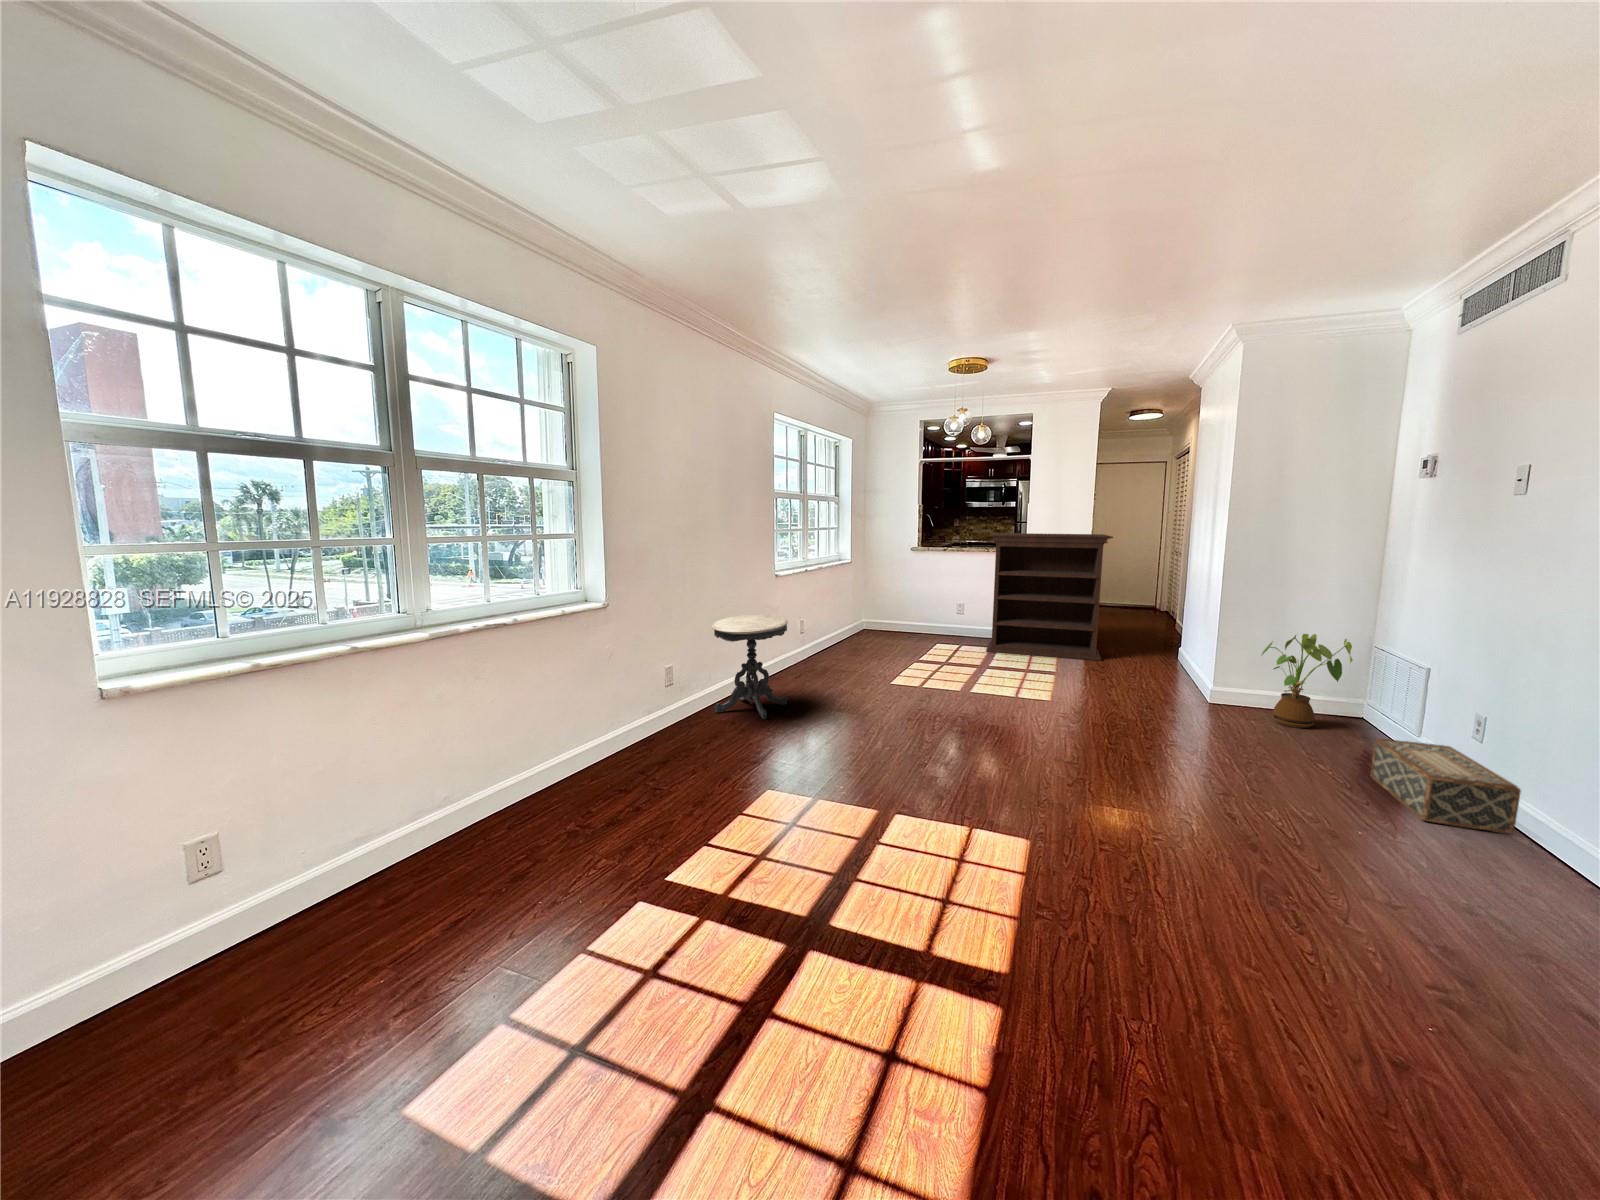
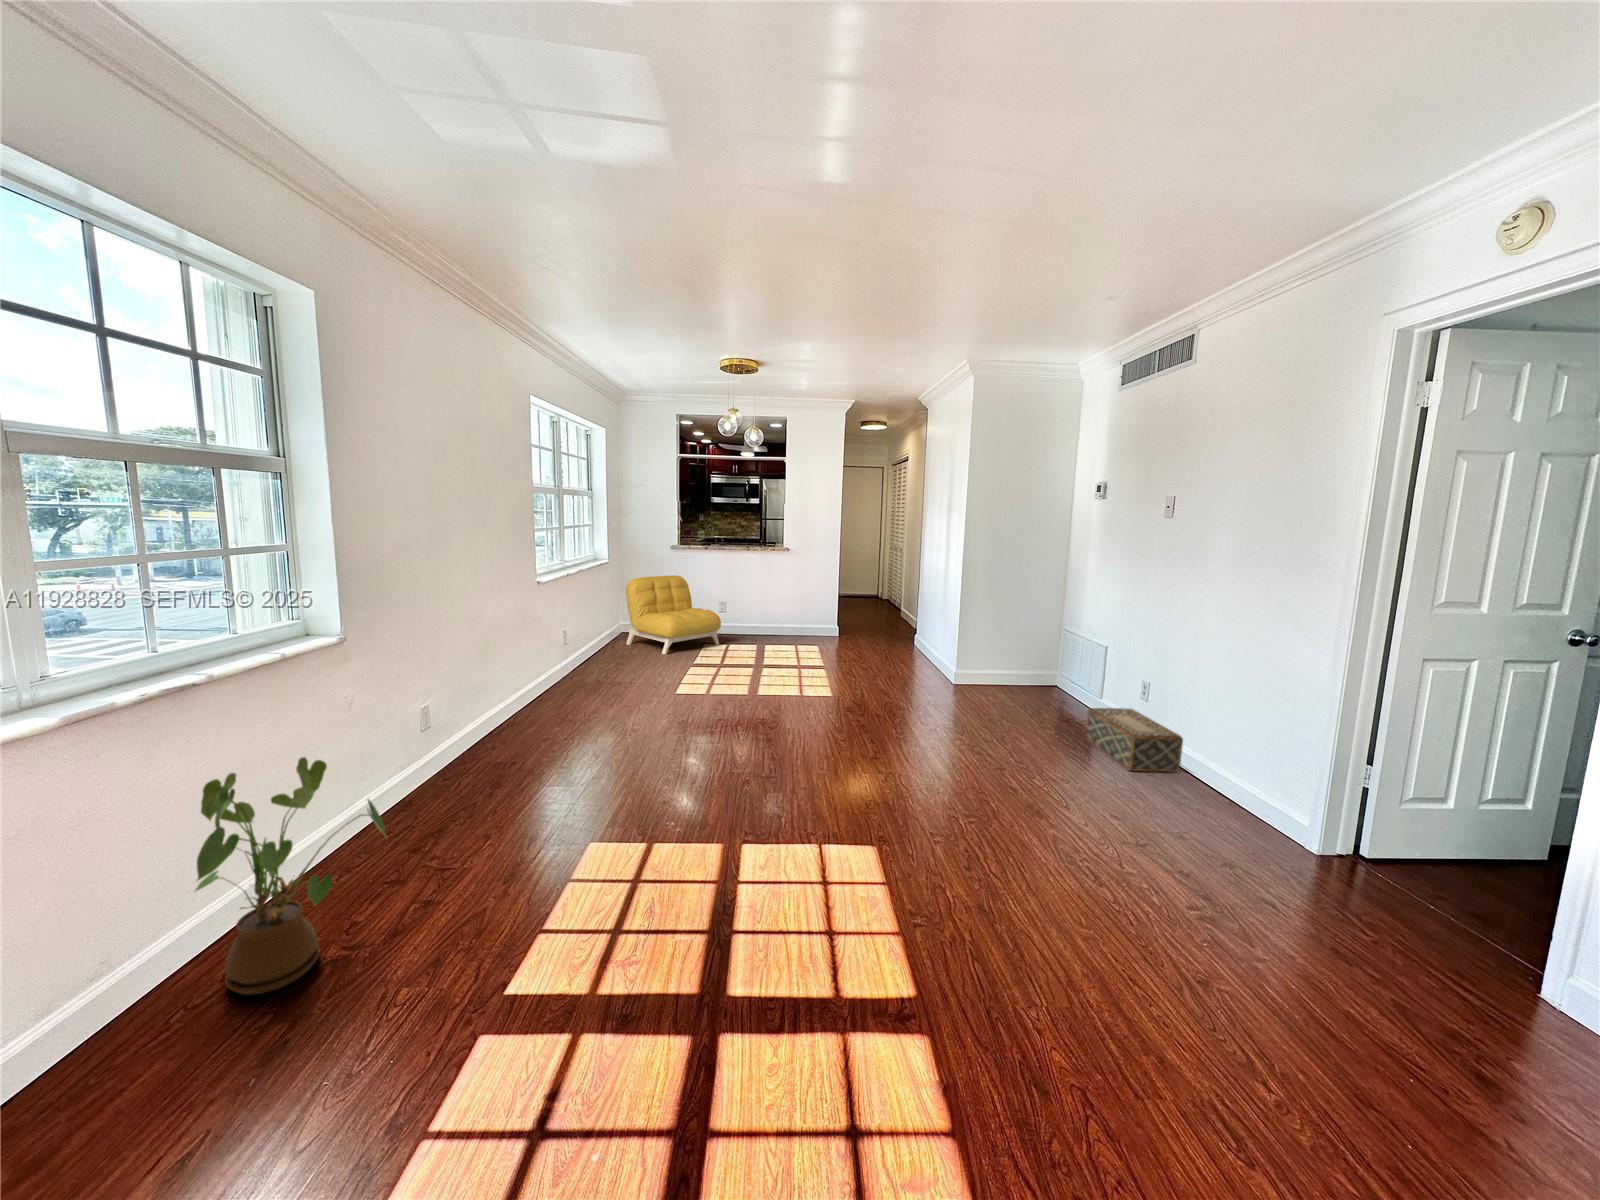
bookshelf: present [986,533,1113,660] -> none [755,532,868,654]
armchair: none [866,576,954,648] -> present [626,575,721,655]
side table: present [712,615,788,719] -> none [472,632,569,757]
house plant: present [1262,634,1353,728] -> present [195,757,386,995]

